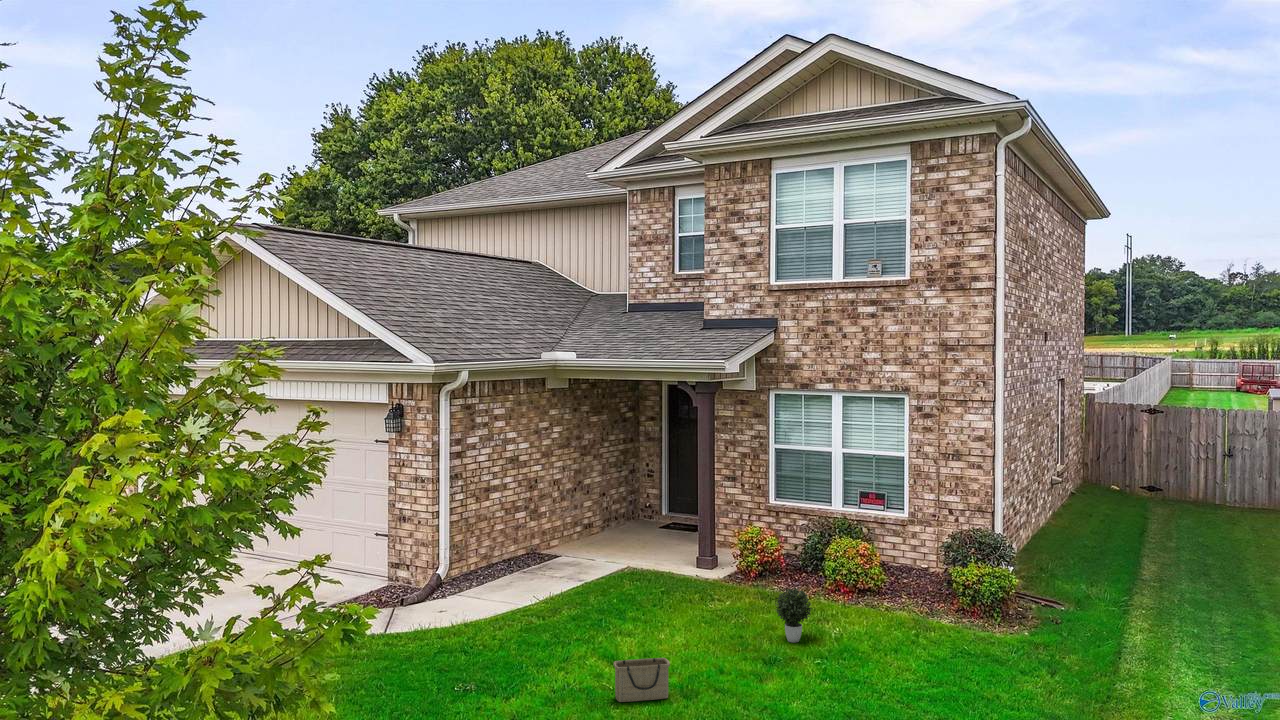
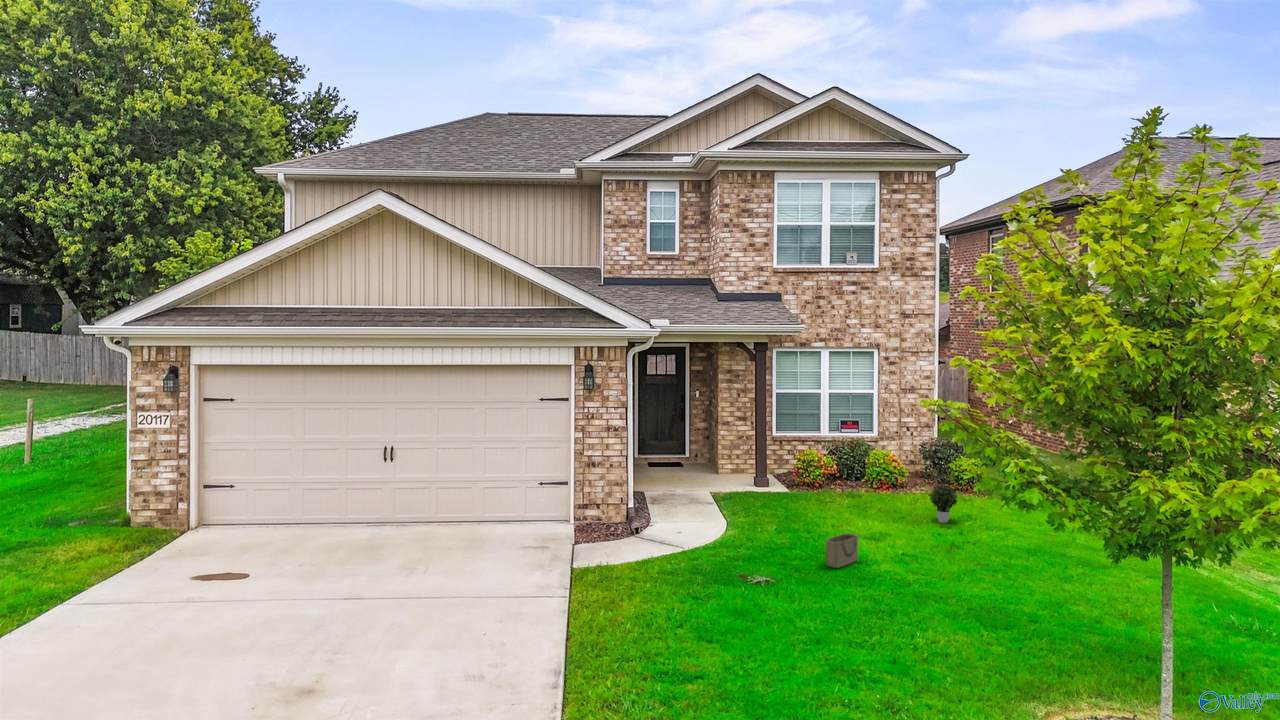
basket: present [614,658,670,702] -> present [825,533,859,568]

